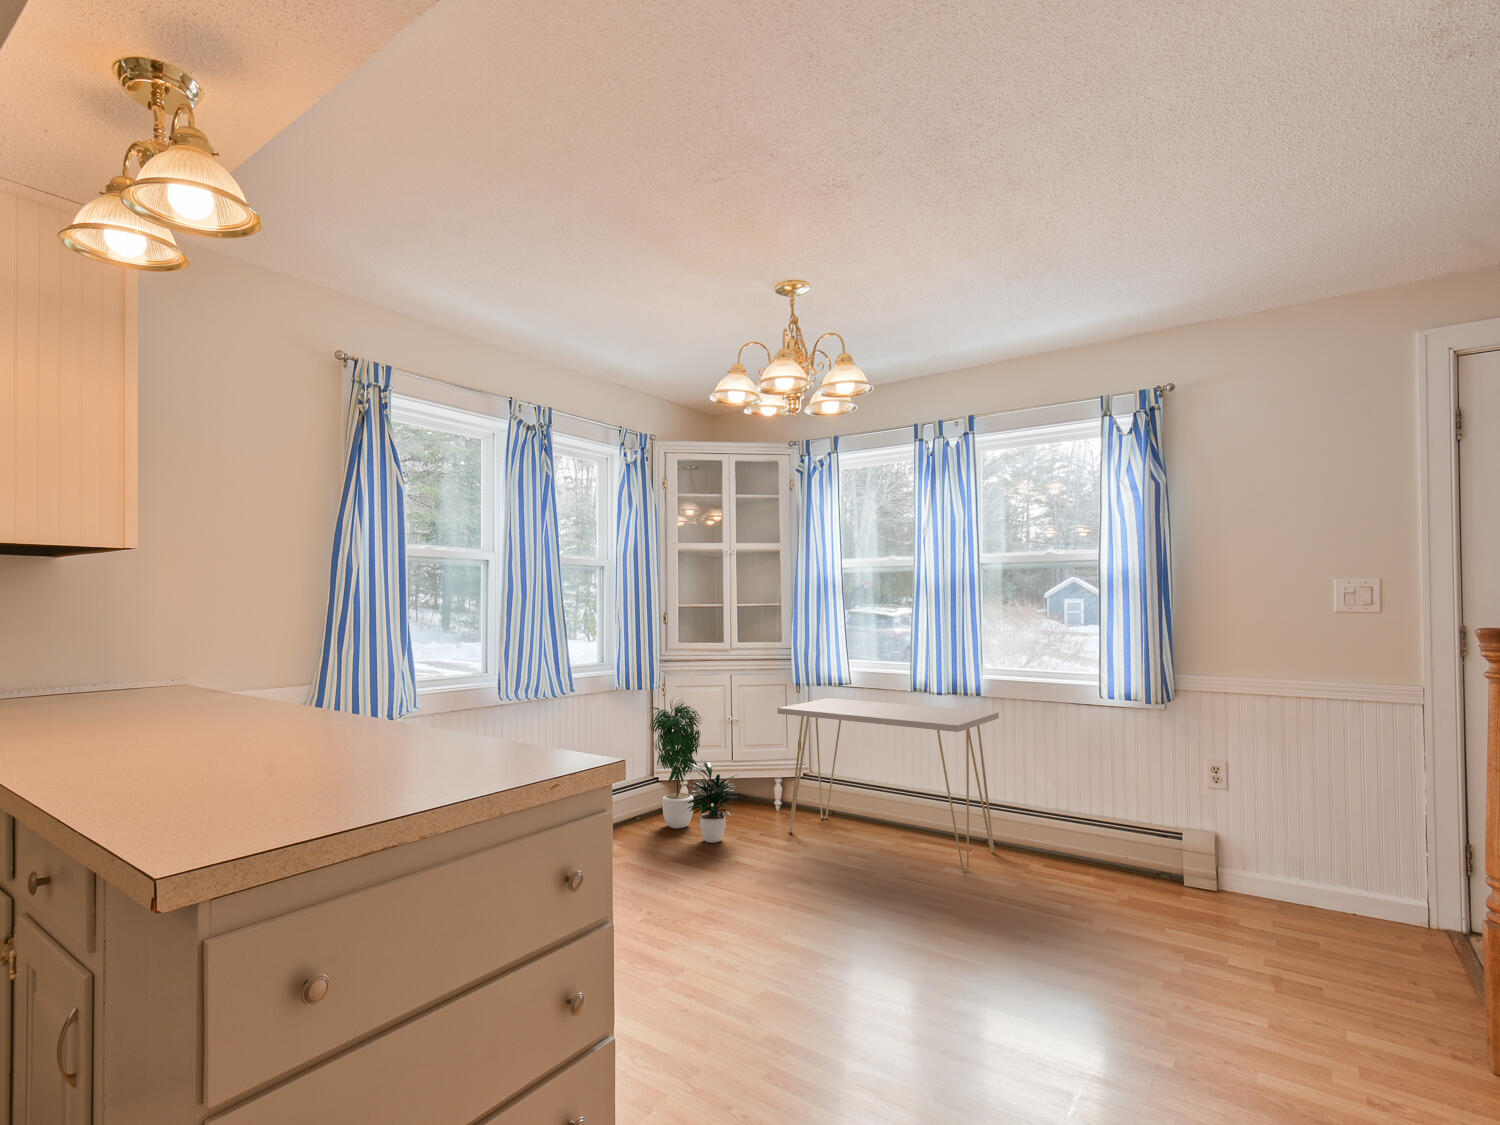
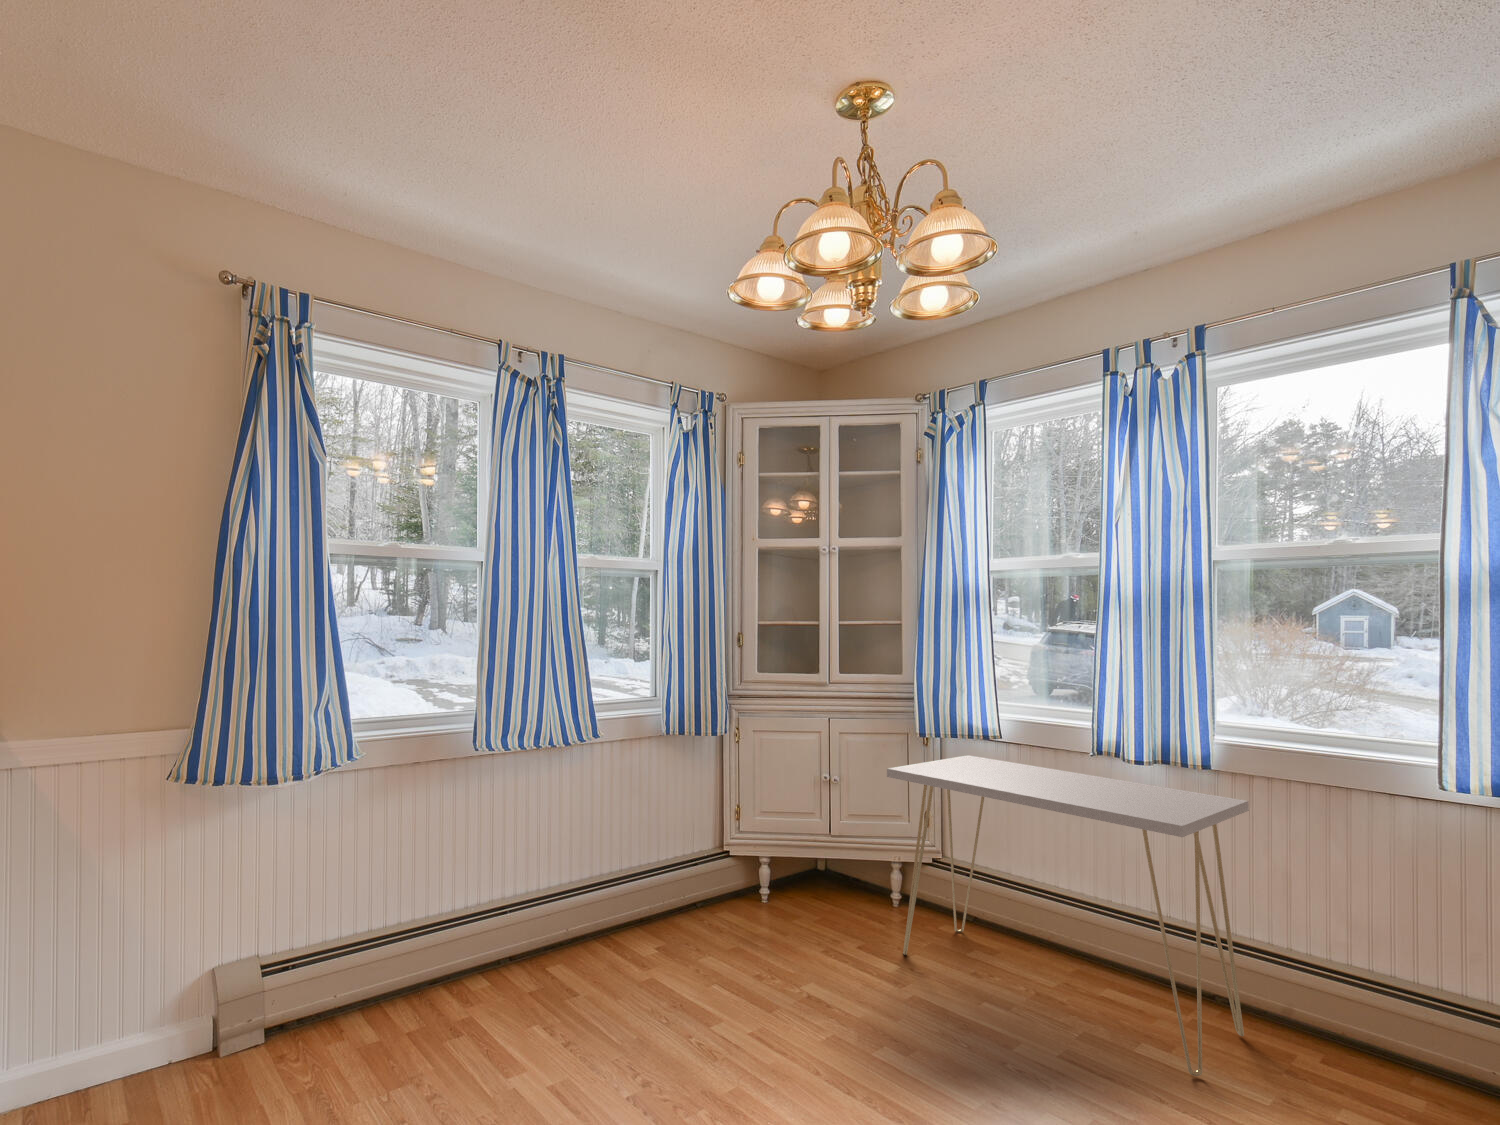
potted plant: present [649,701,737,843] -> none [708,741,827,962]

